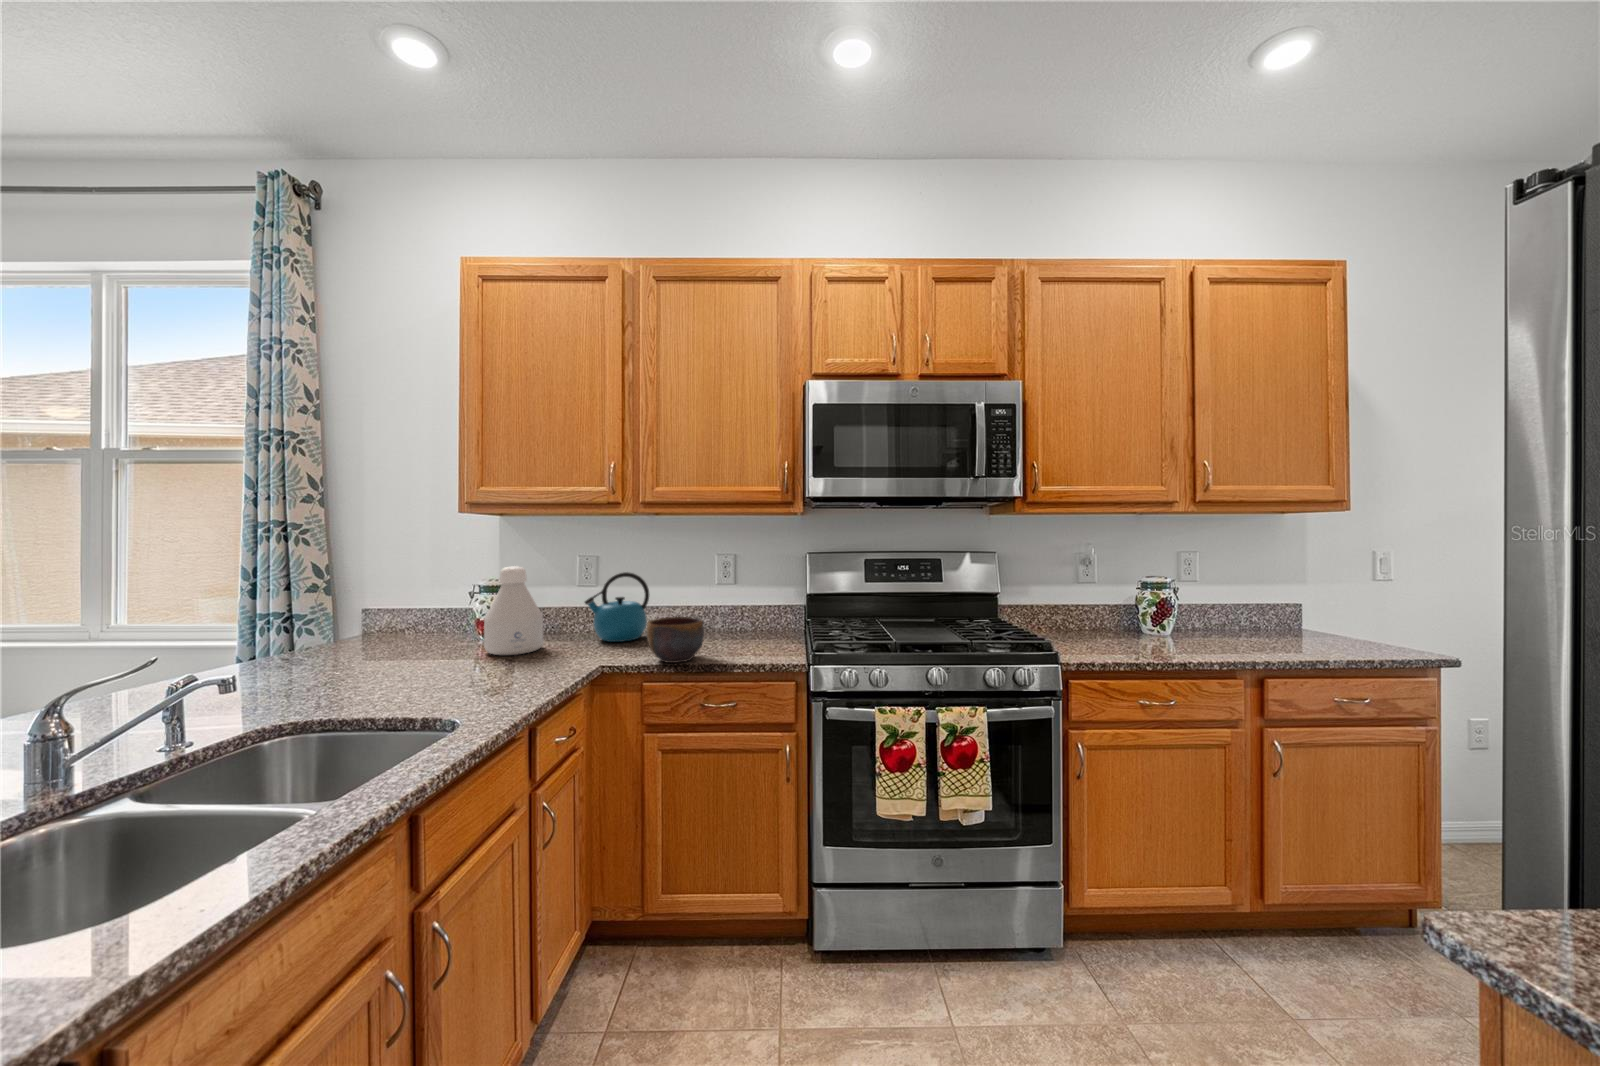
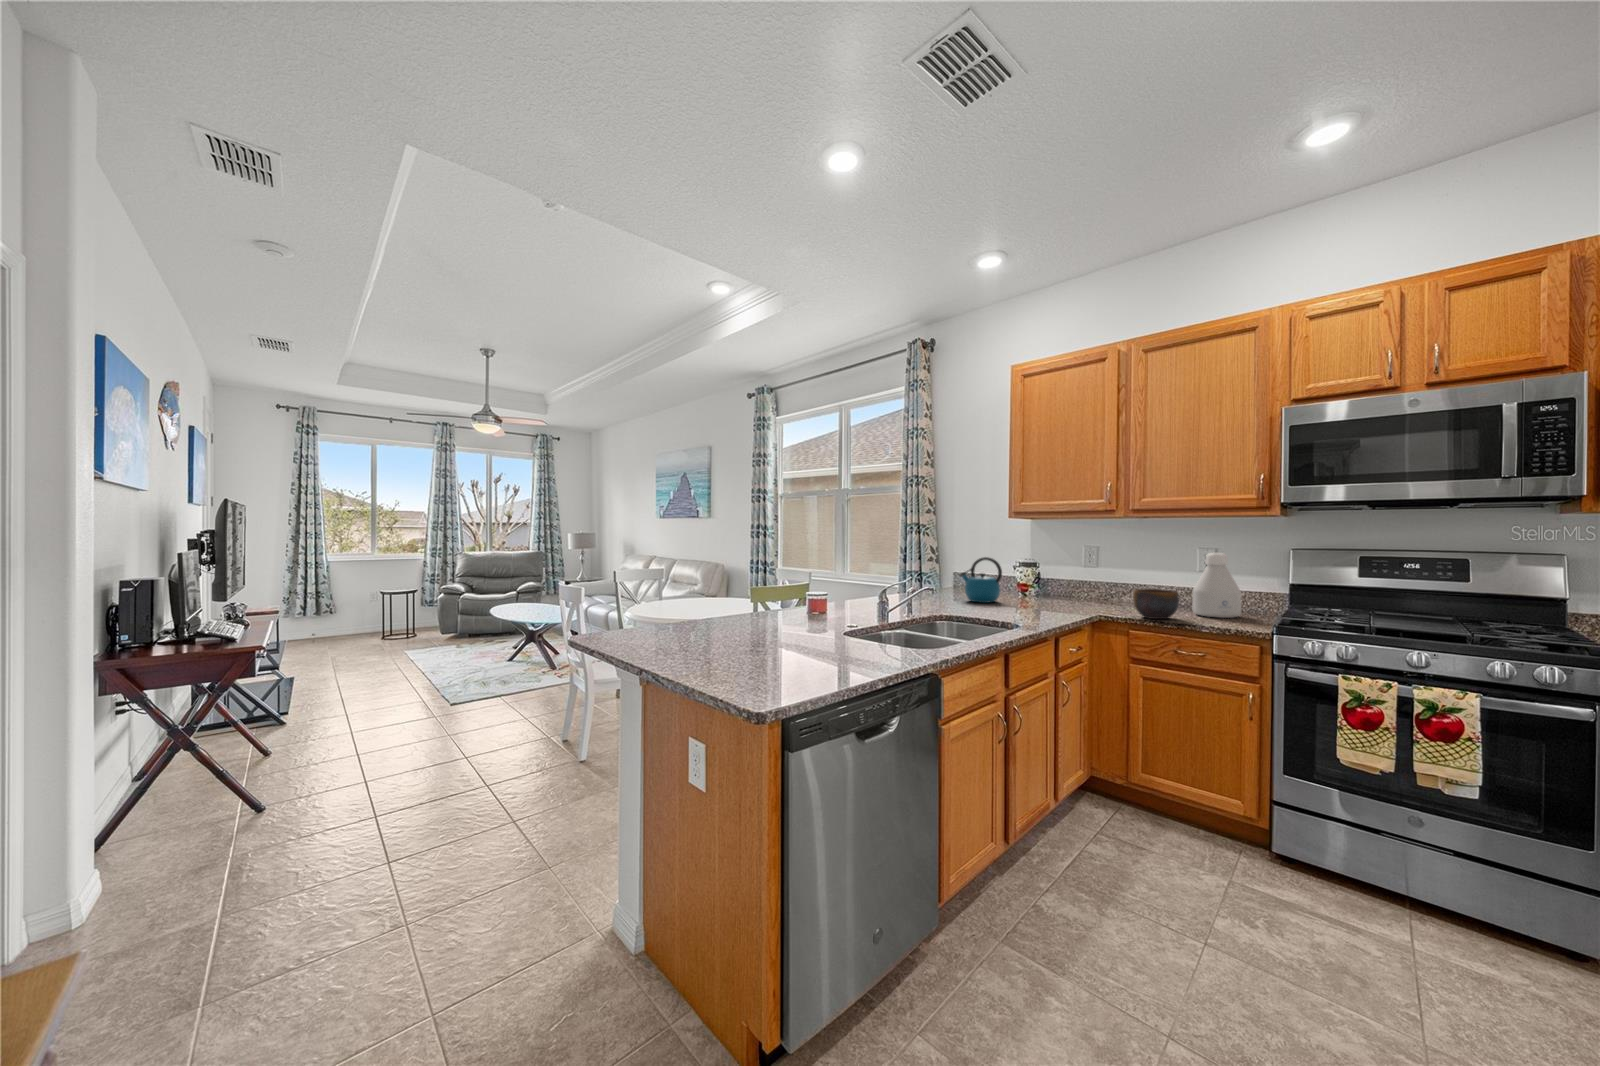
bottle: present [484,566,543,655] -> present [1193,553,1241,618]
kettle: present [585,572,649,642] -> present [961,557,1002,603]

